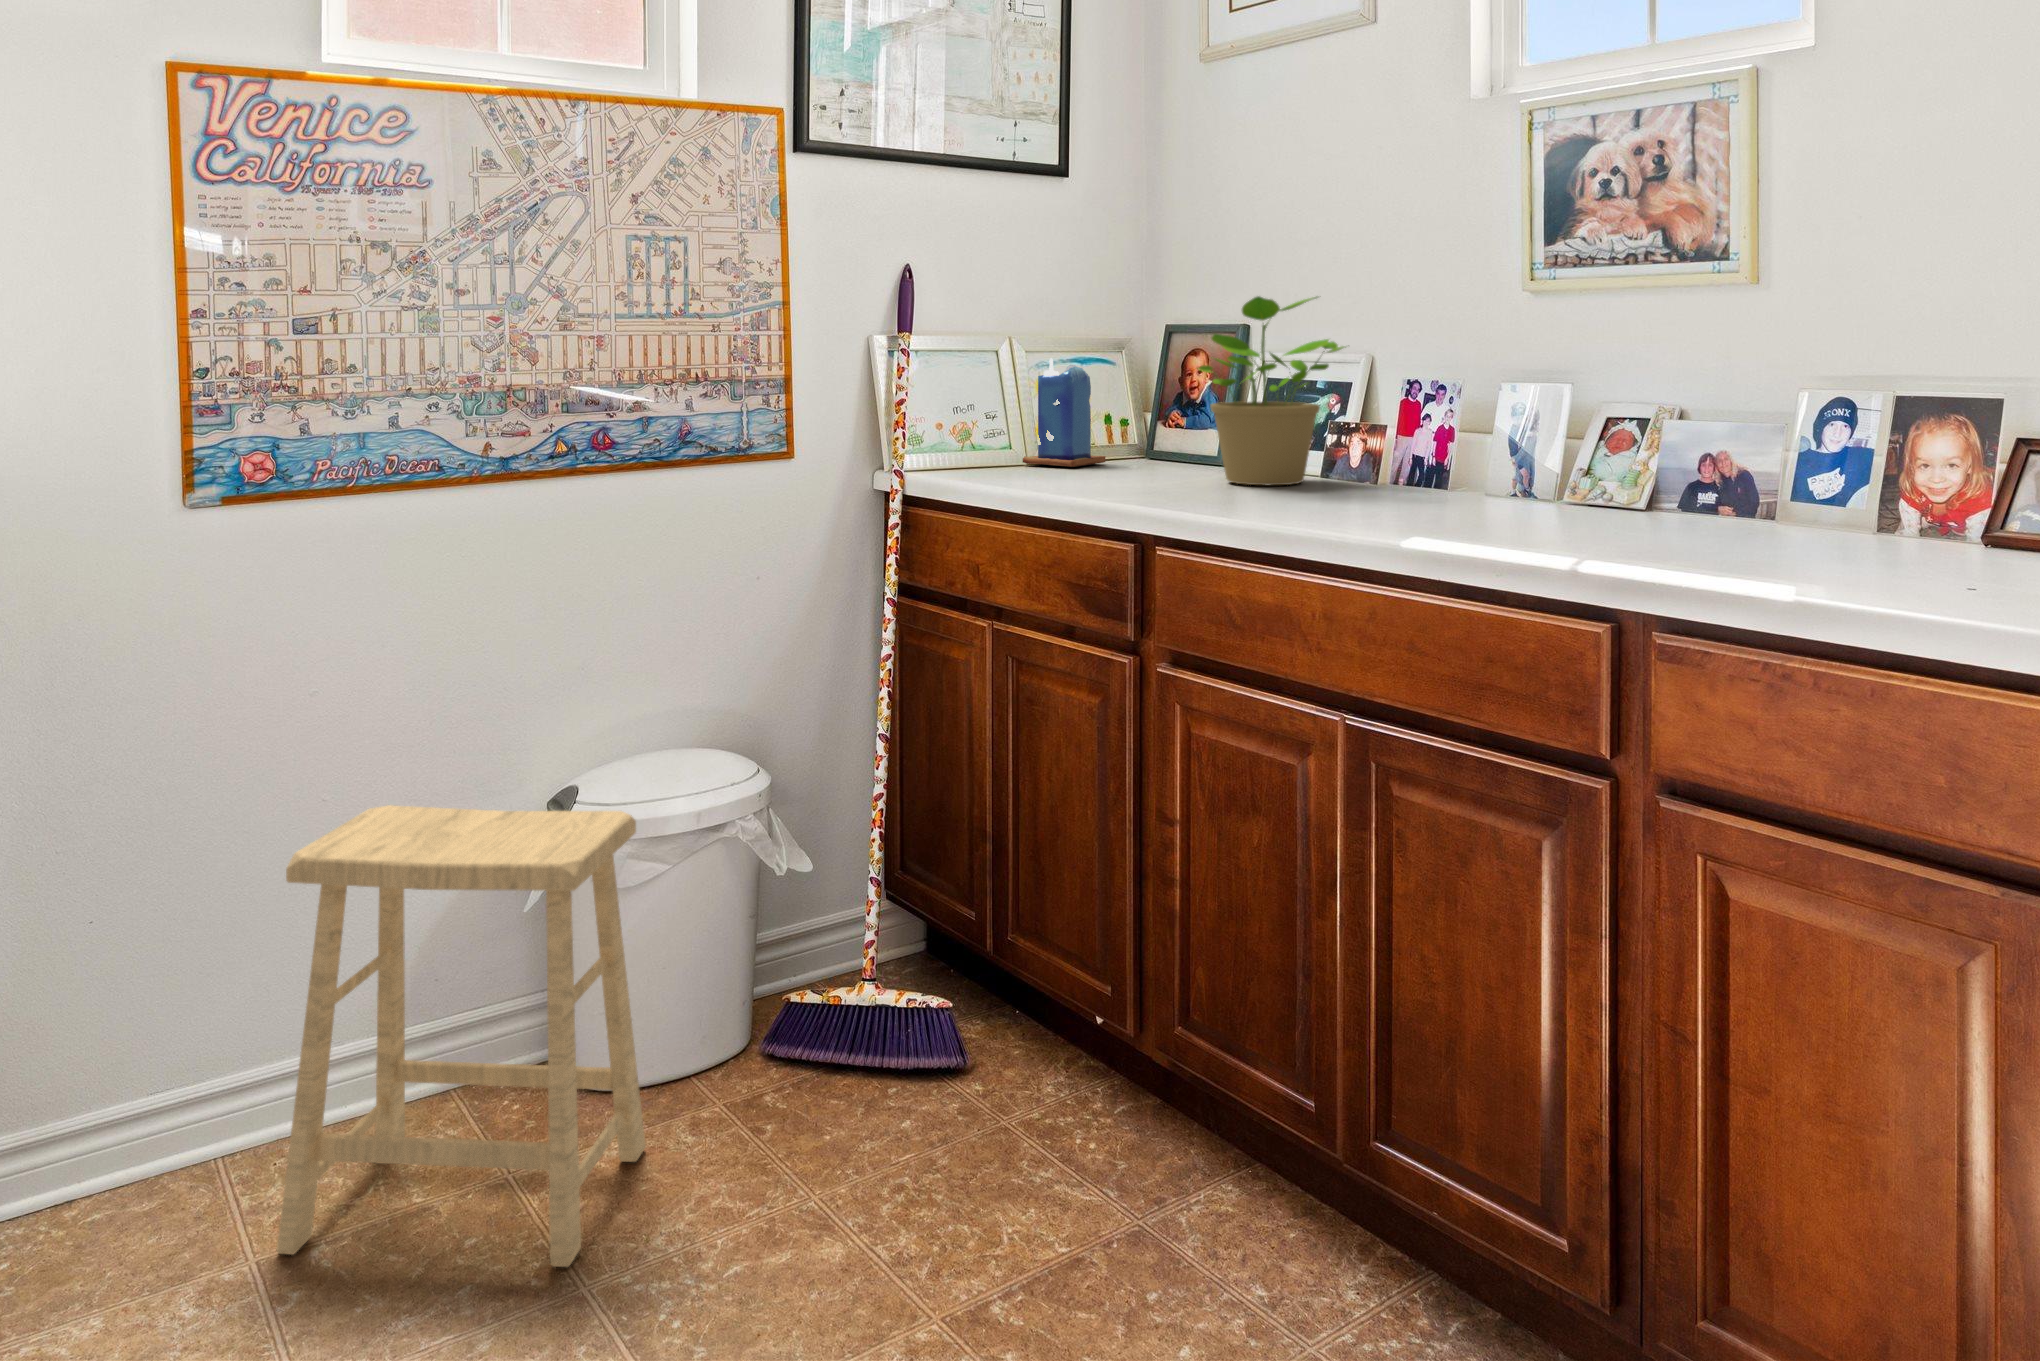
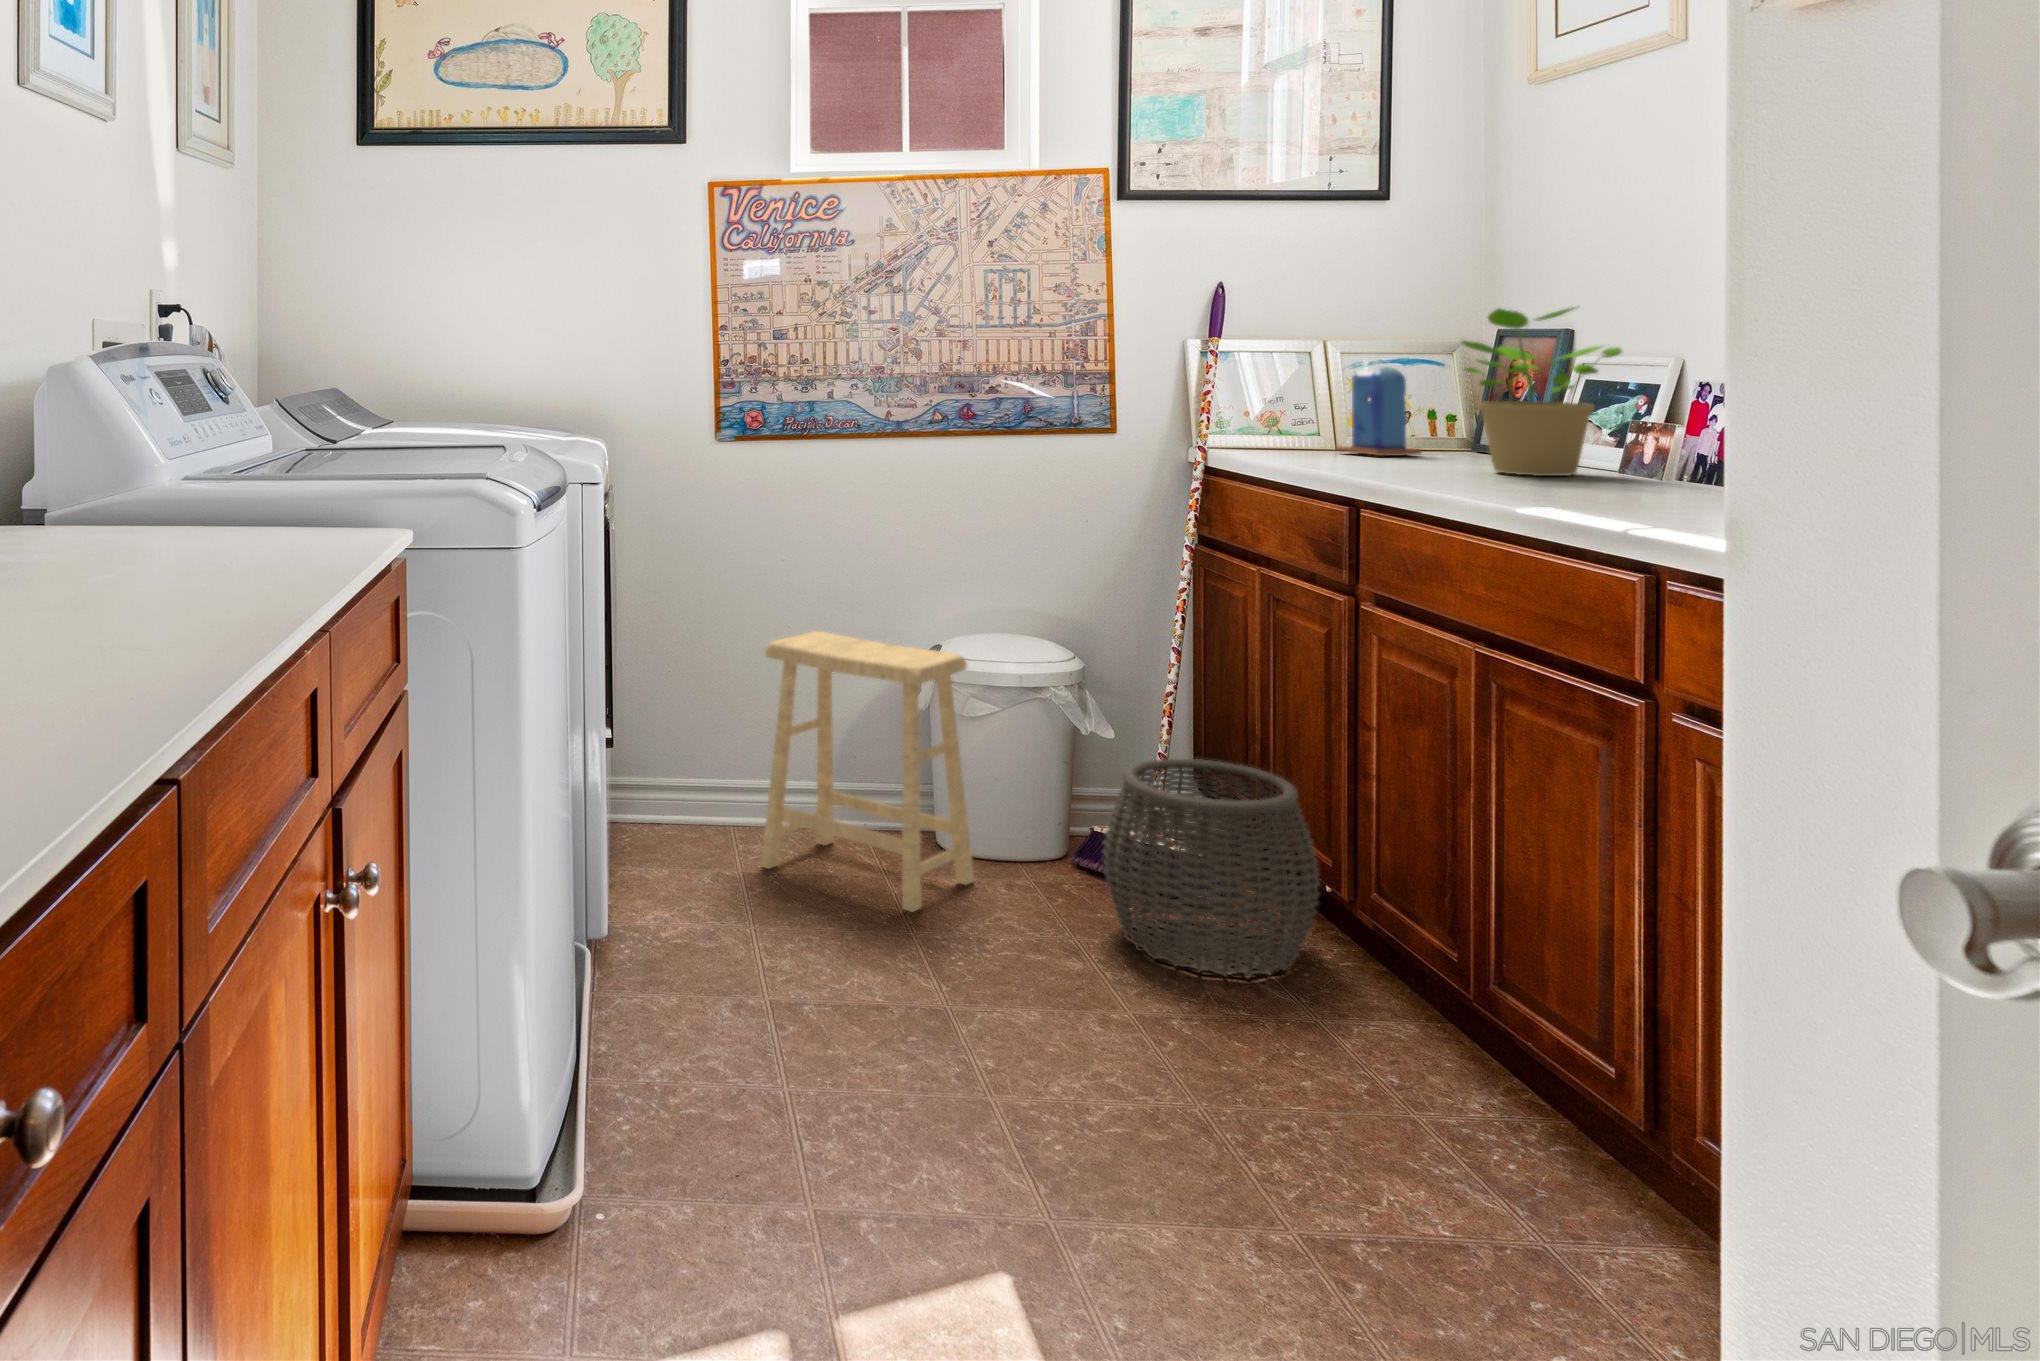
woven basket: none [850,891,1122,1229] -> present [1103,759,1319,977]

